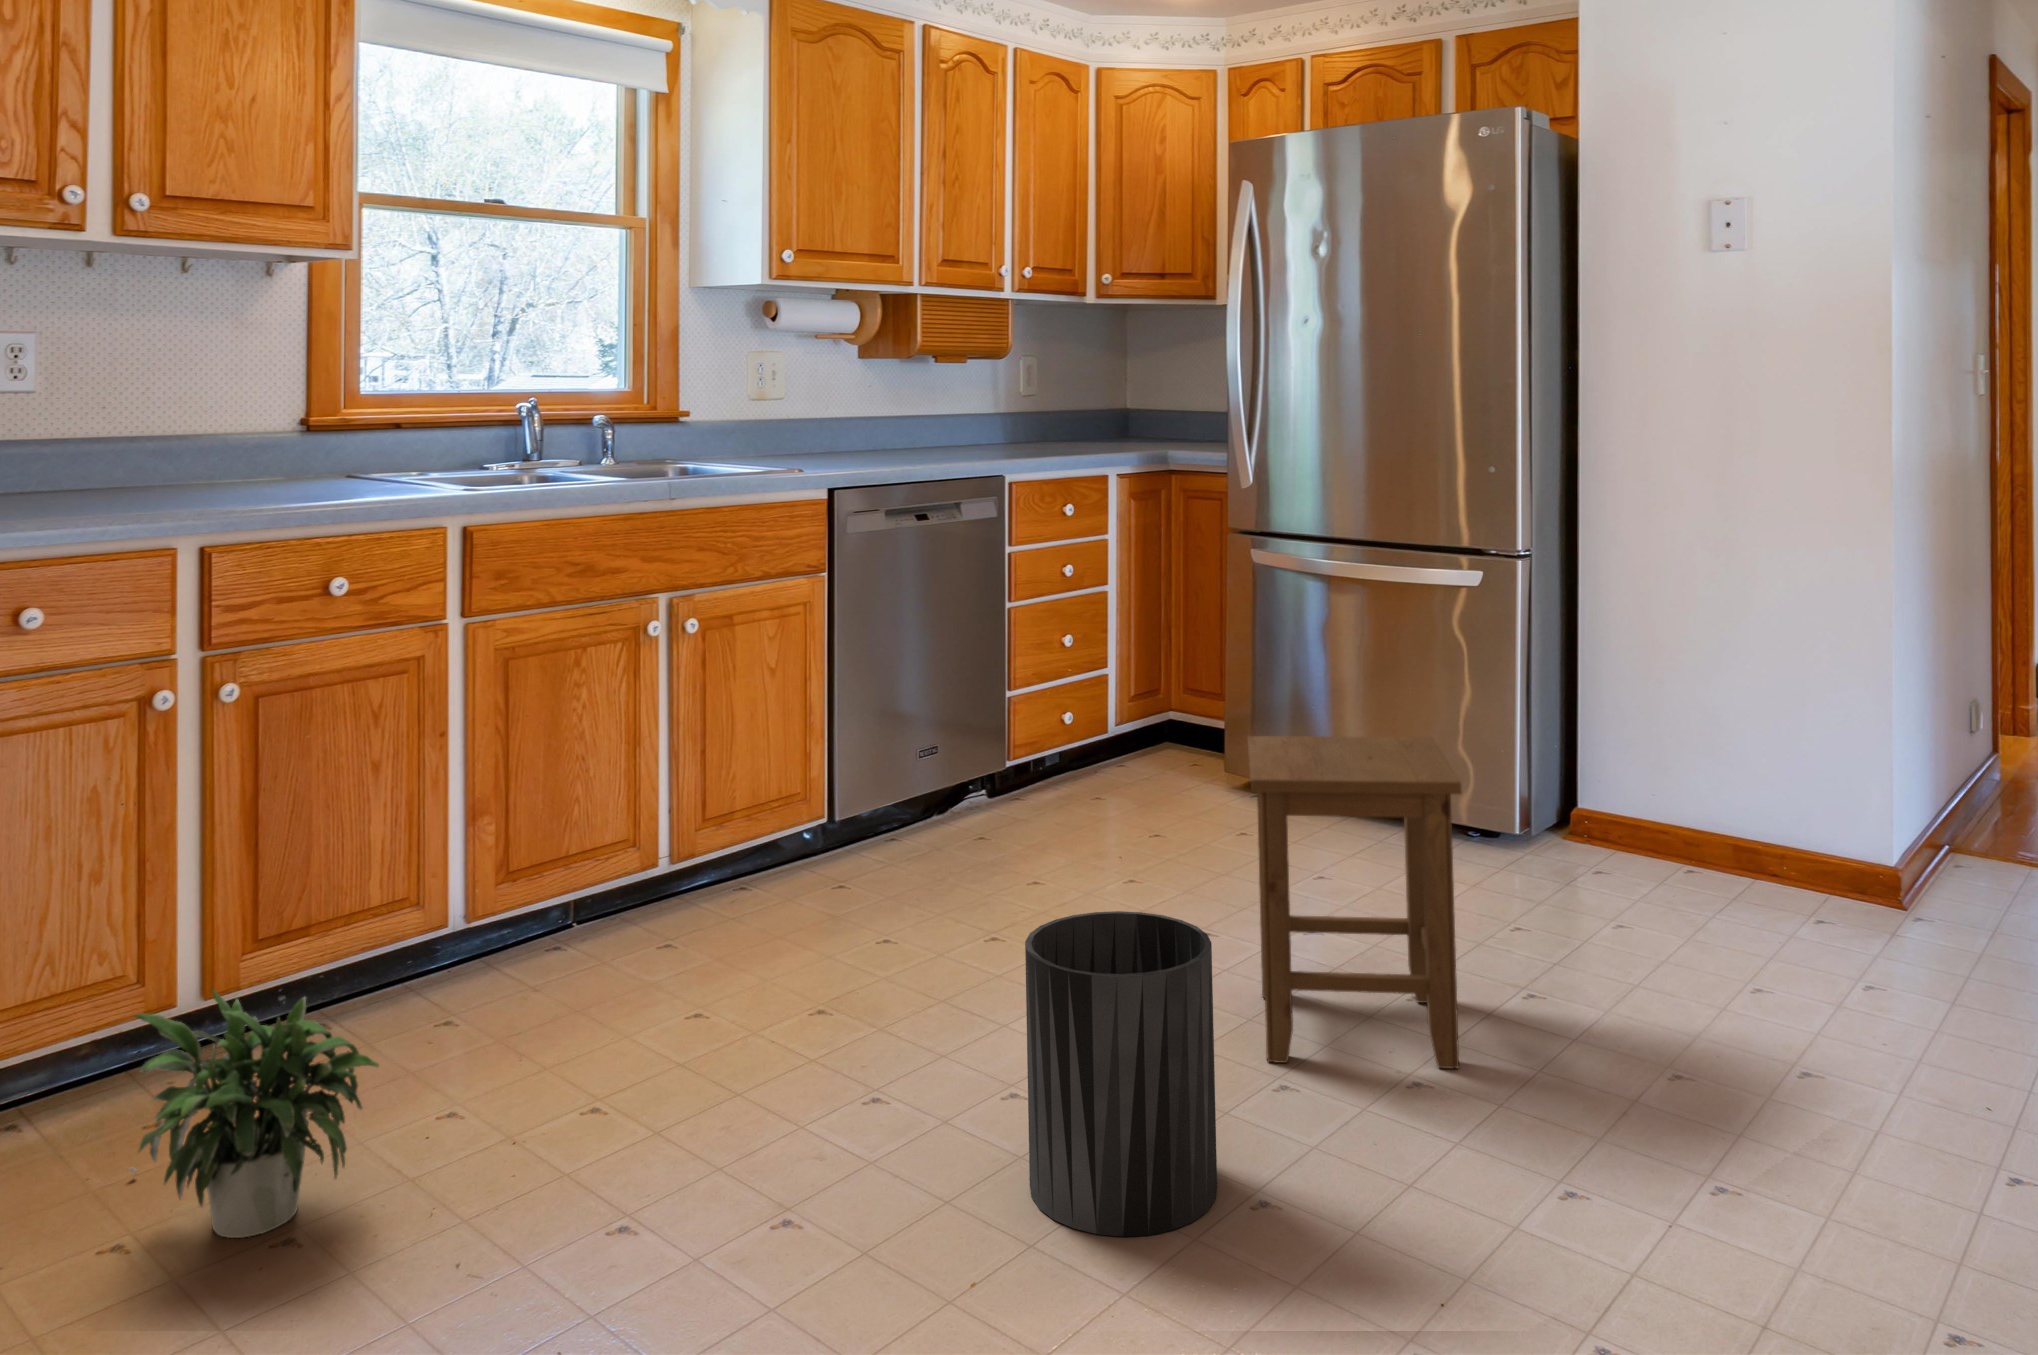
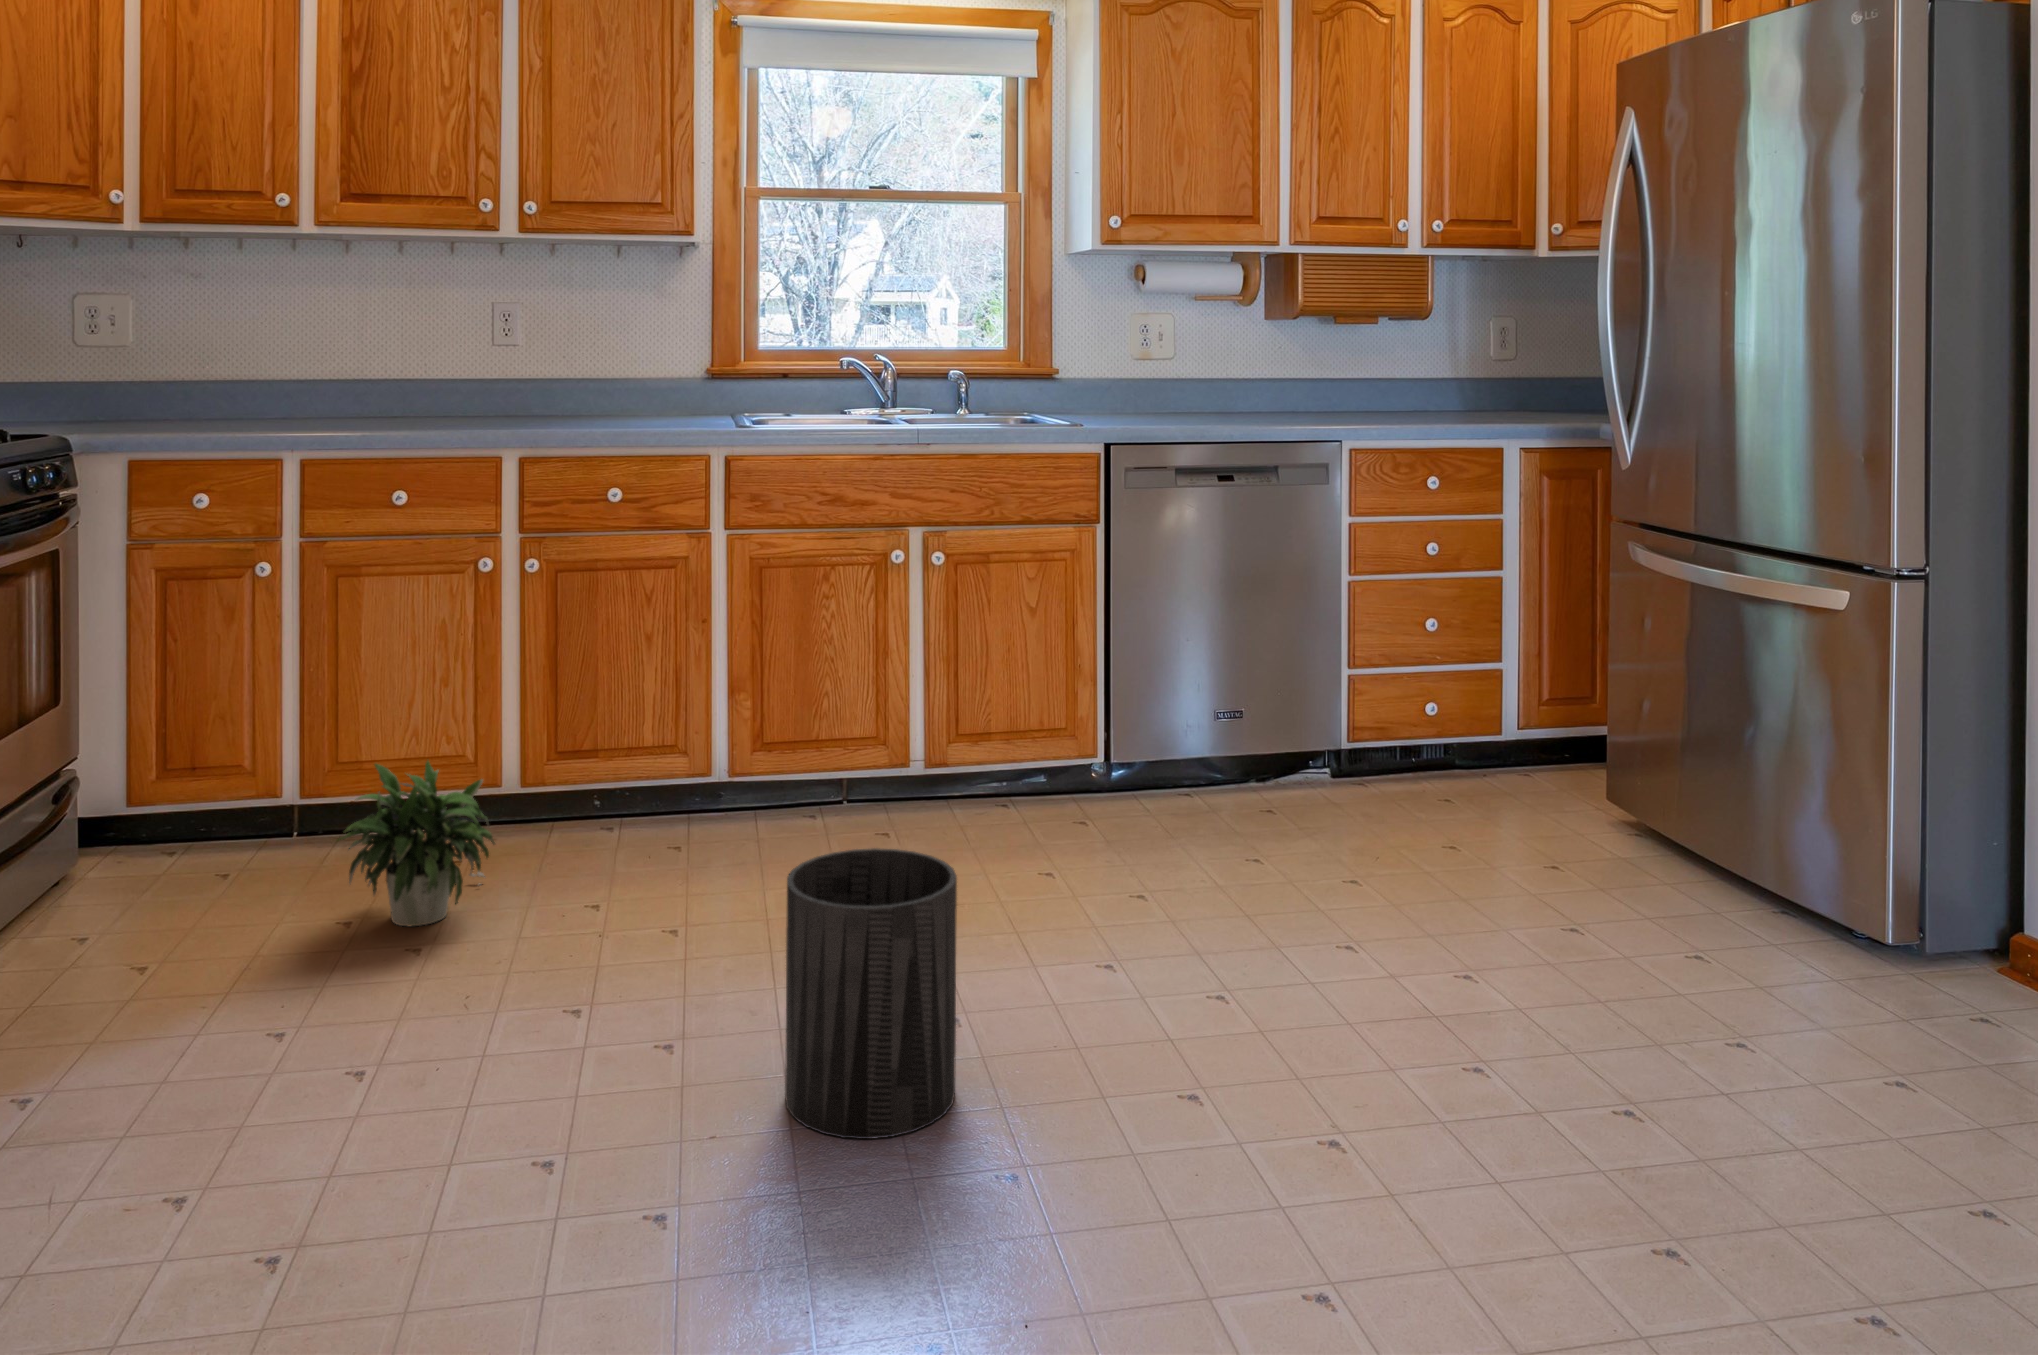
stool: present [1248,736,1461,1069] -> none [1143,732,1436,1122]

